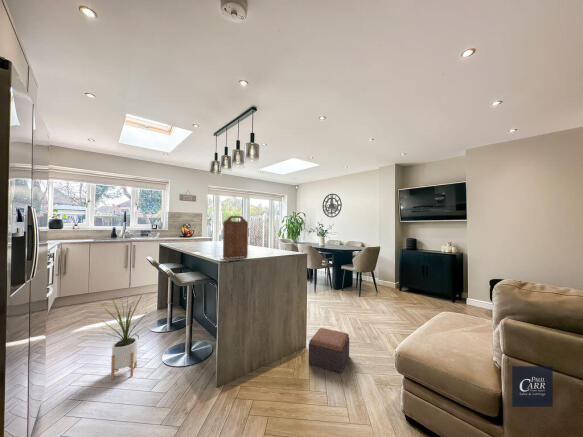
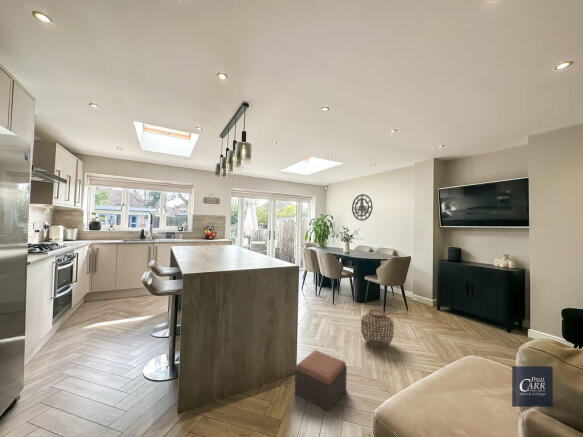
cutting board: present [223,216,248,258] -> none [199,221,227,267]
woven basket: none [348,292,375,324] -> present [361,310,394,349]
house plant: present [103,297,146,380] -> none [82,294,136,384]

